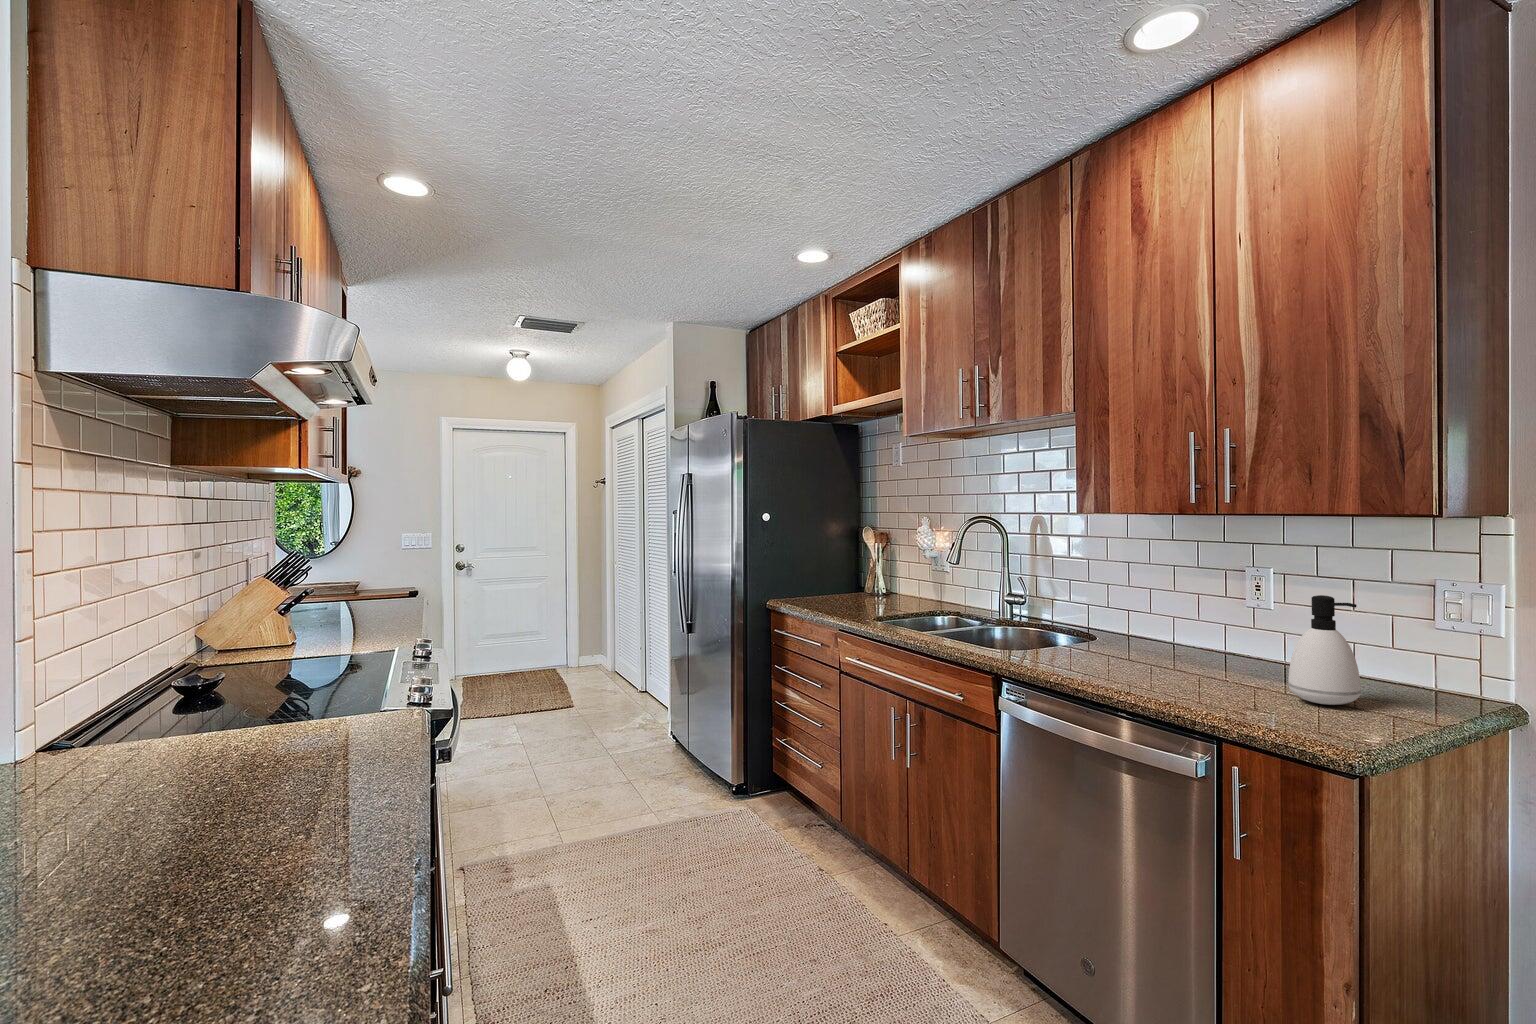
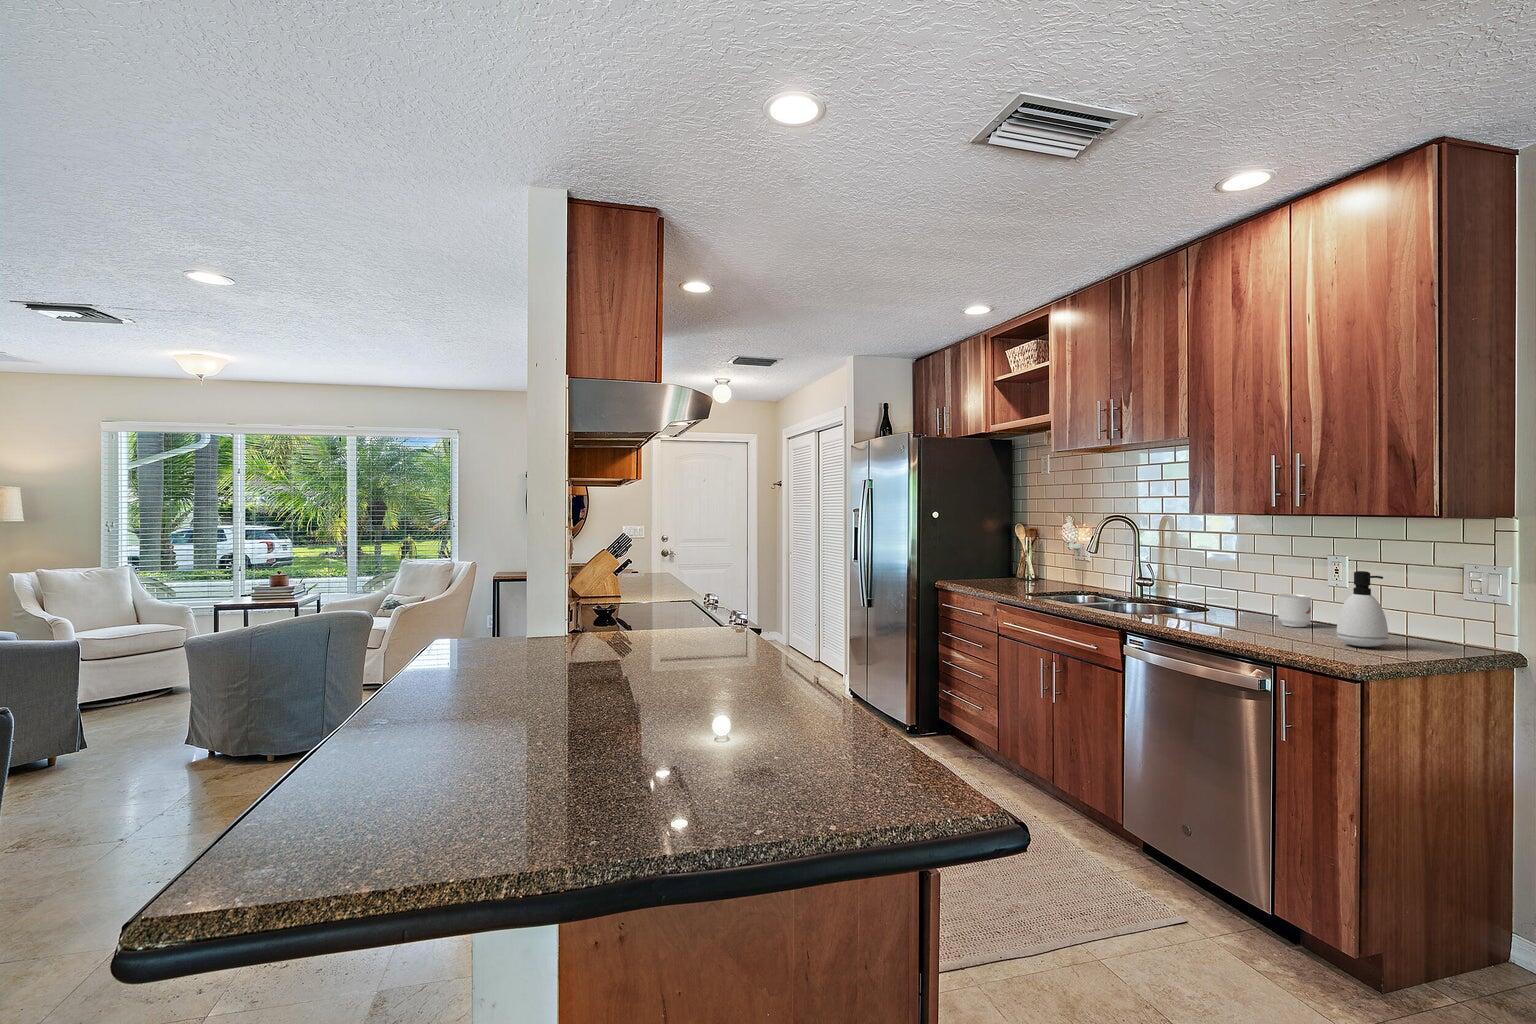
mug: none [1189,620,1233,666] -> present [1278,594,1311,627]

